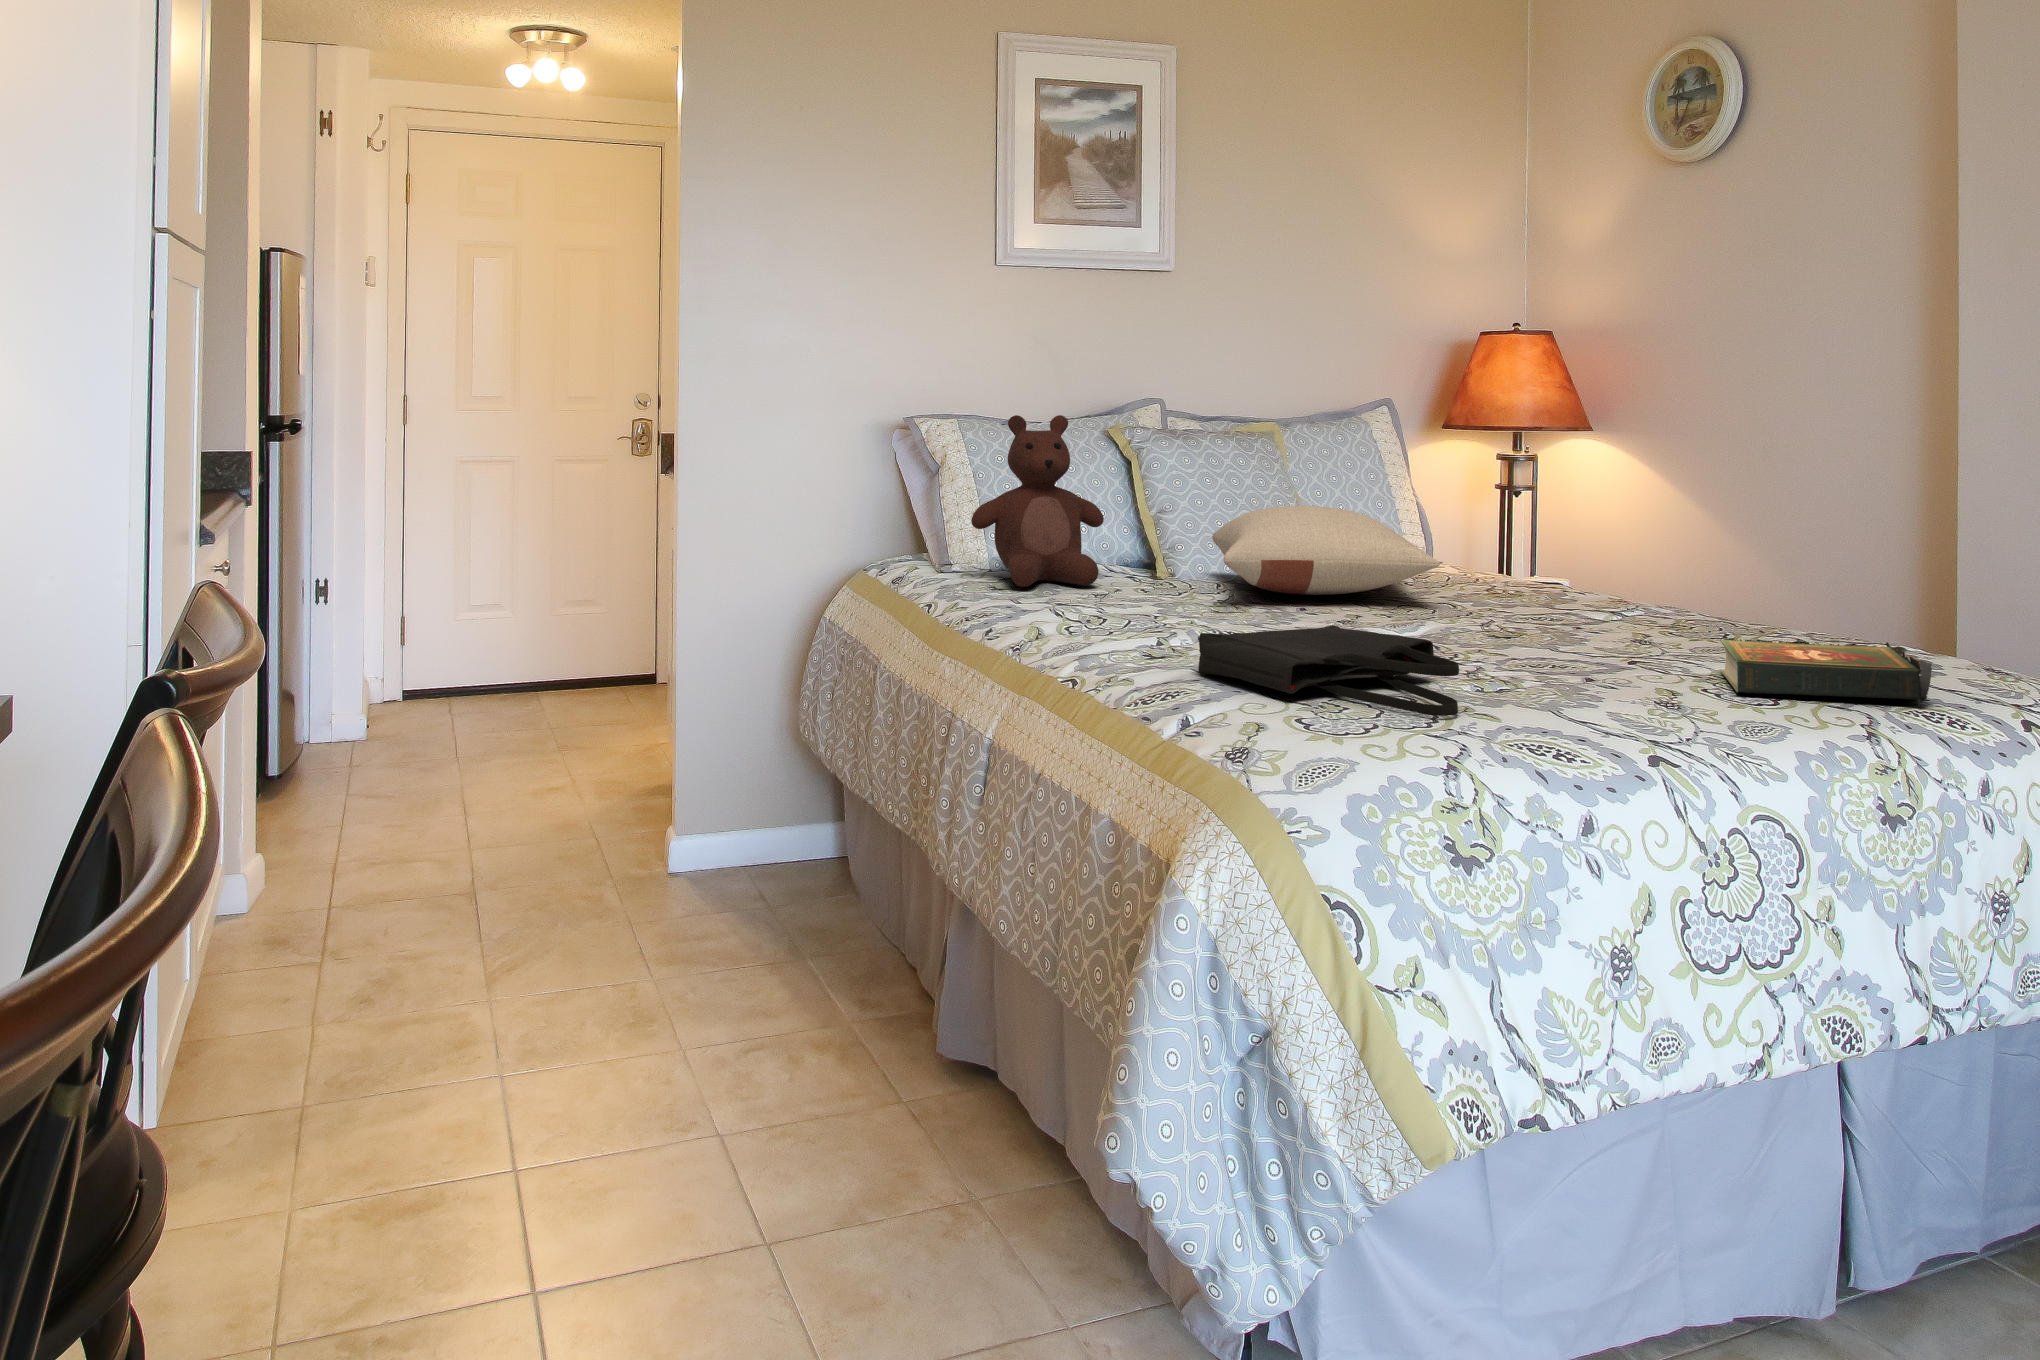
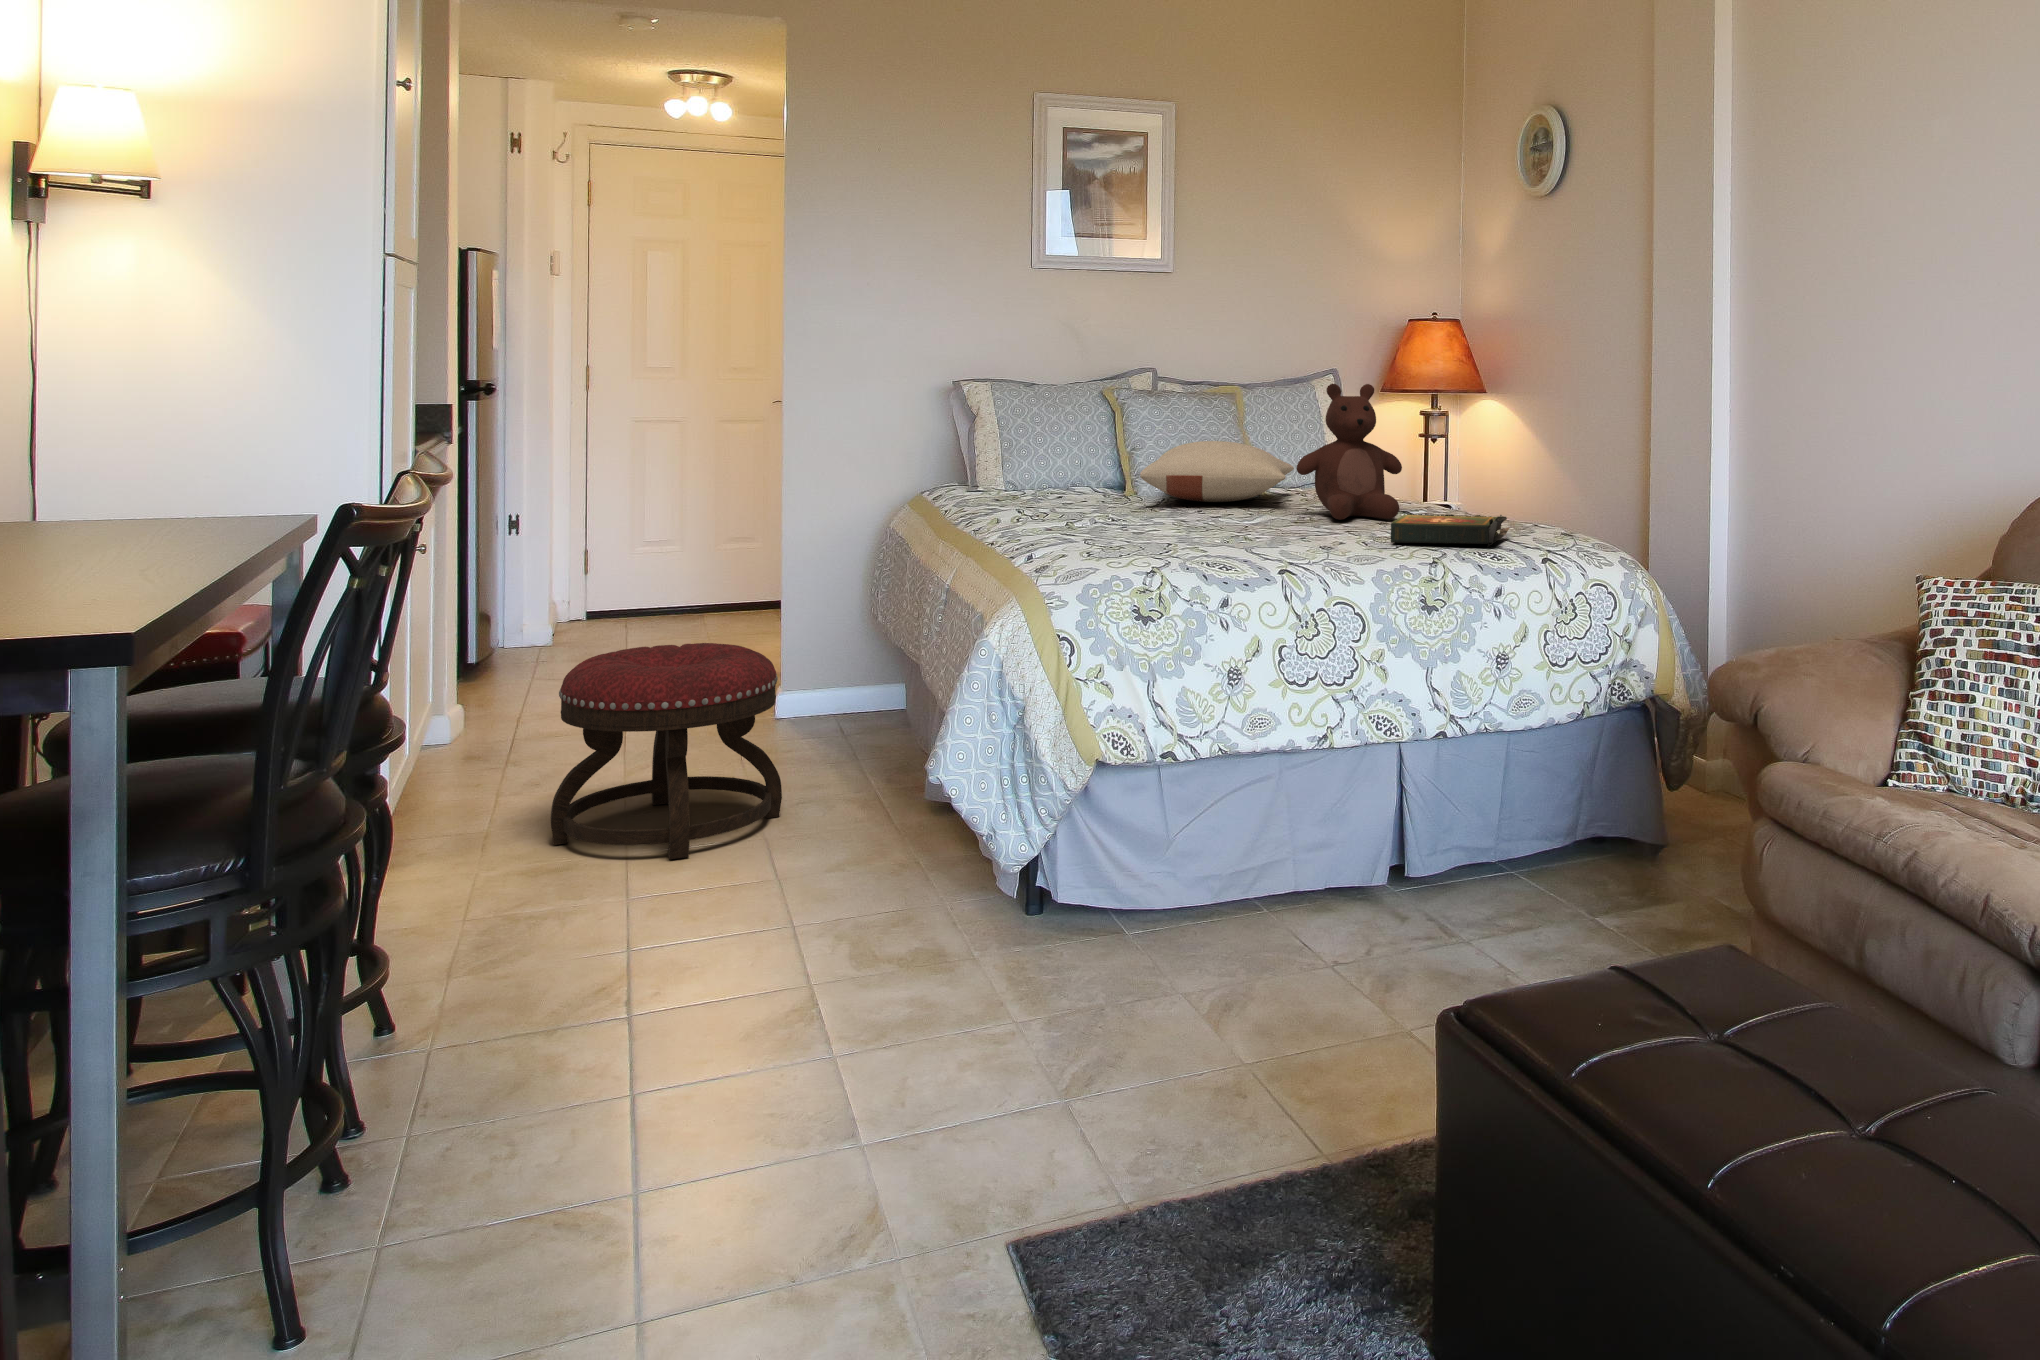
teddy bear: present [971,415,1104,587] -> present [1297,384,1402,520]
tote bag: present [1199,625,1459,716] -> none [1069,509,1214,552]
ottoman: none [427,815,751,1181] -> present [551,643,782,859]

